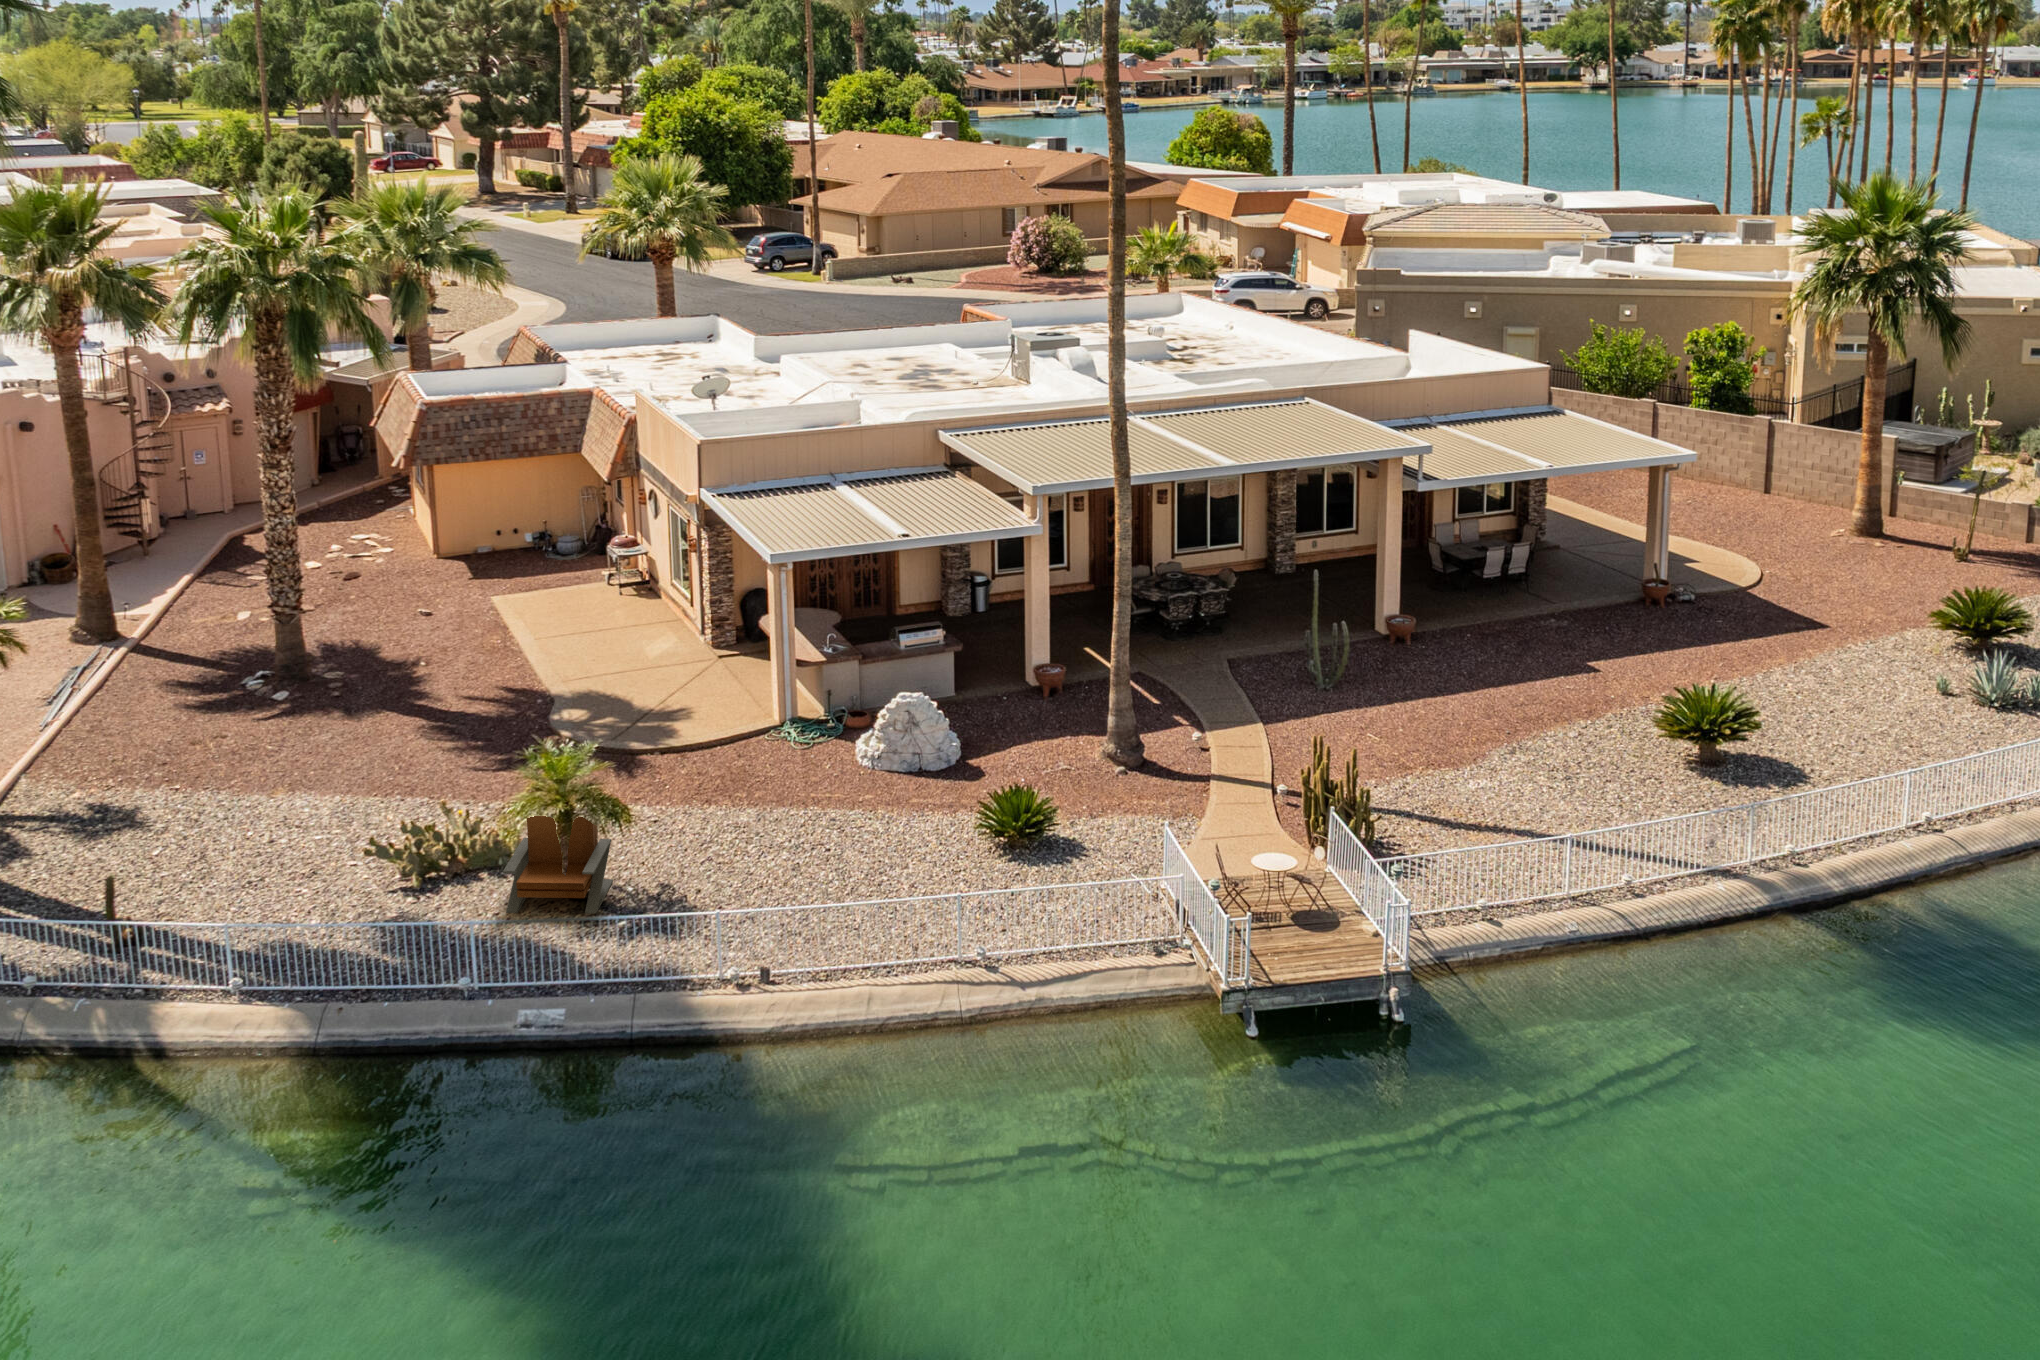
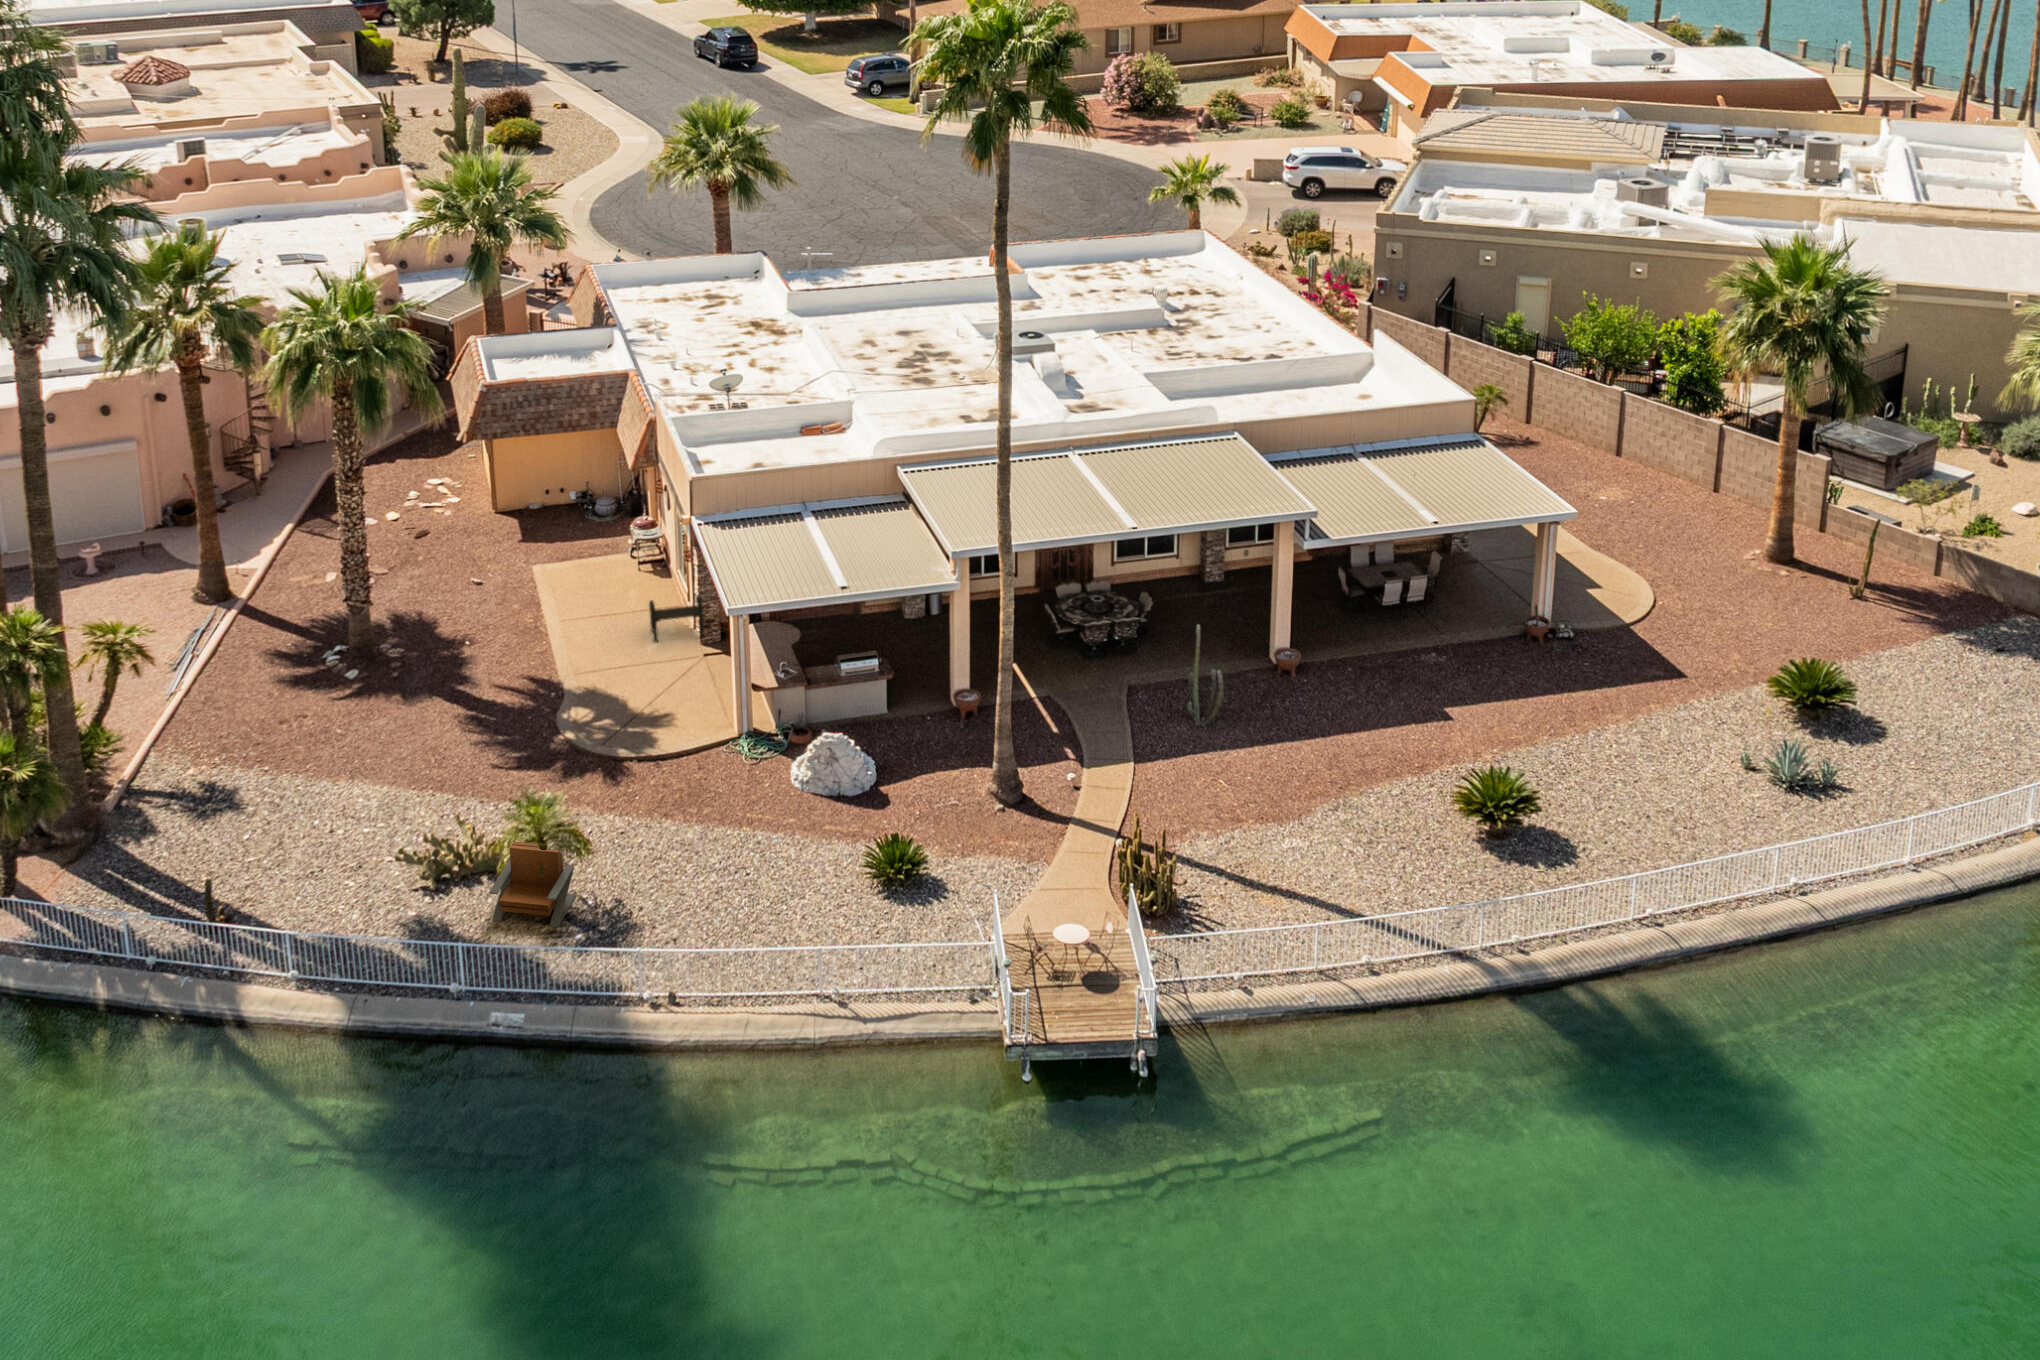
bench: none [642,599,711,656] -> present [649,595,705,643]

